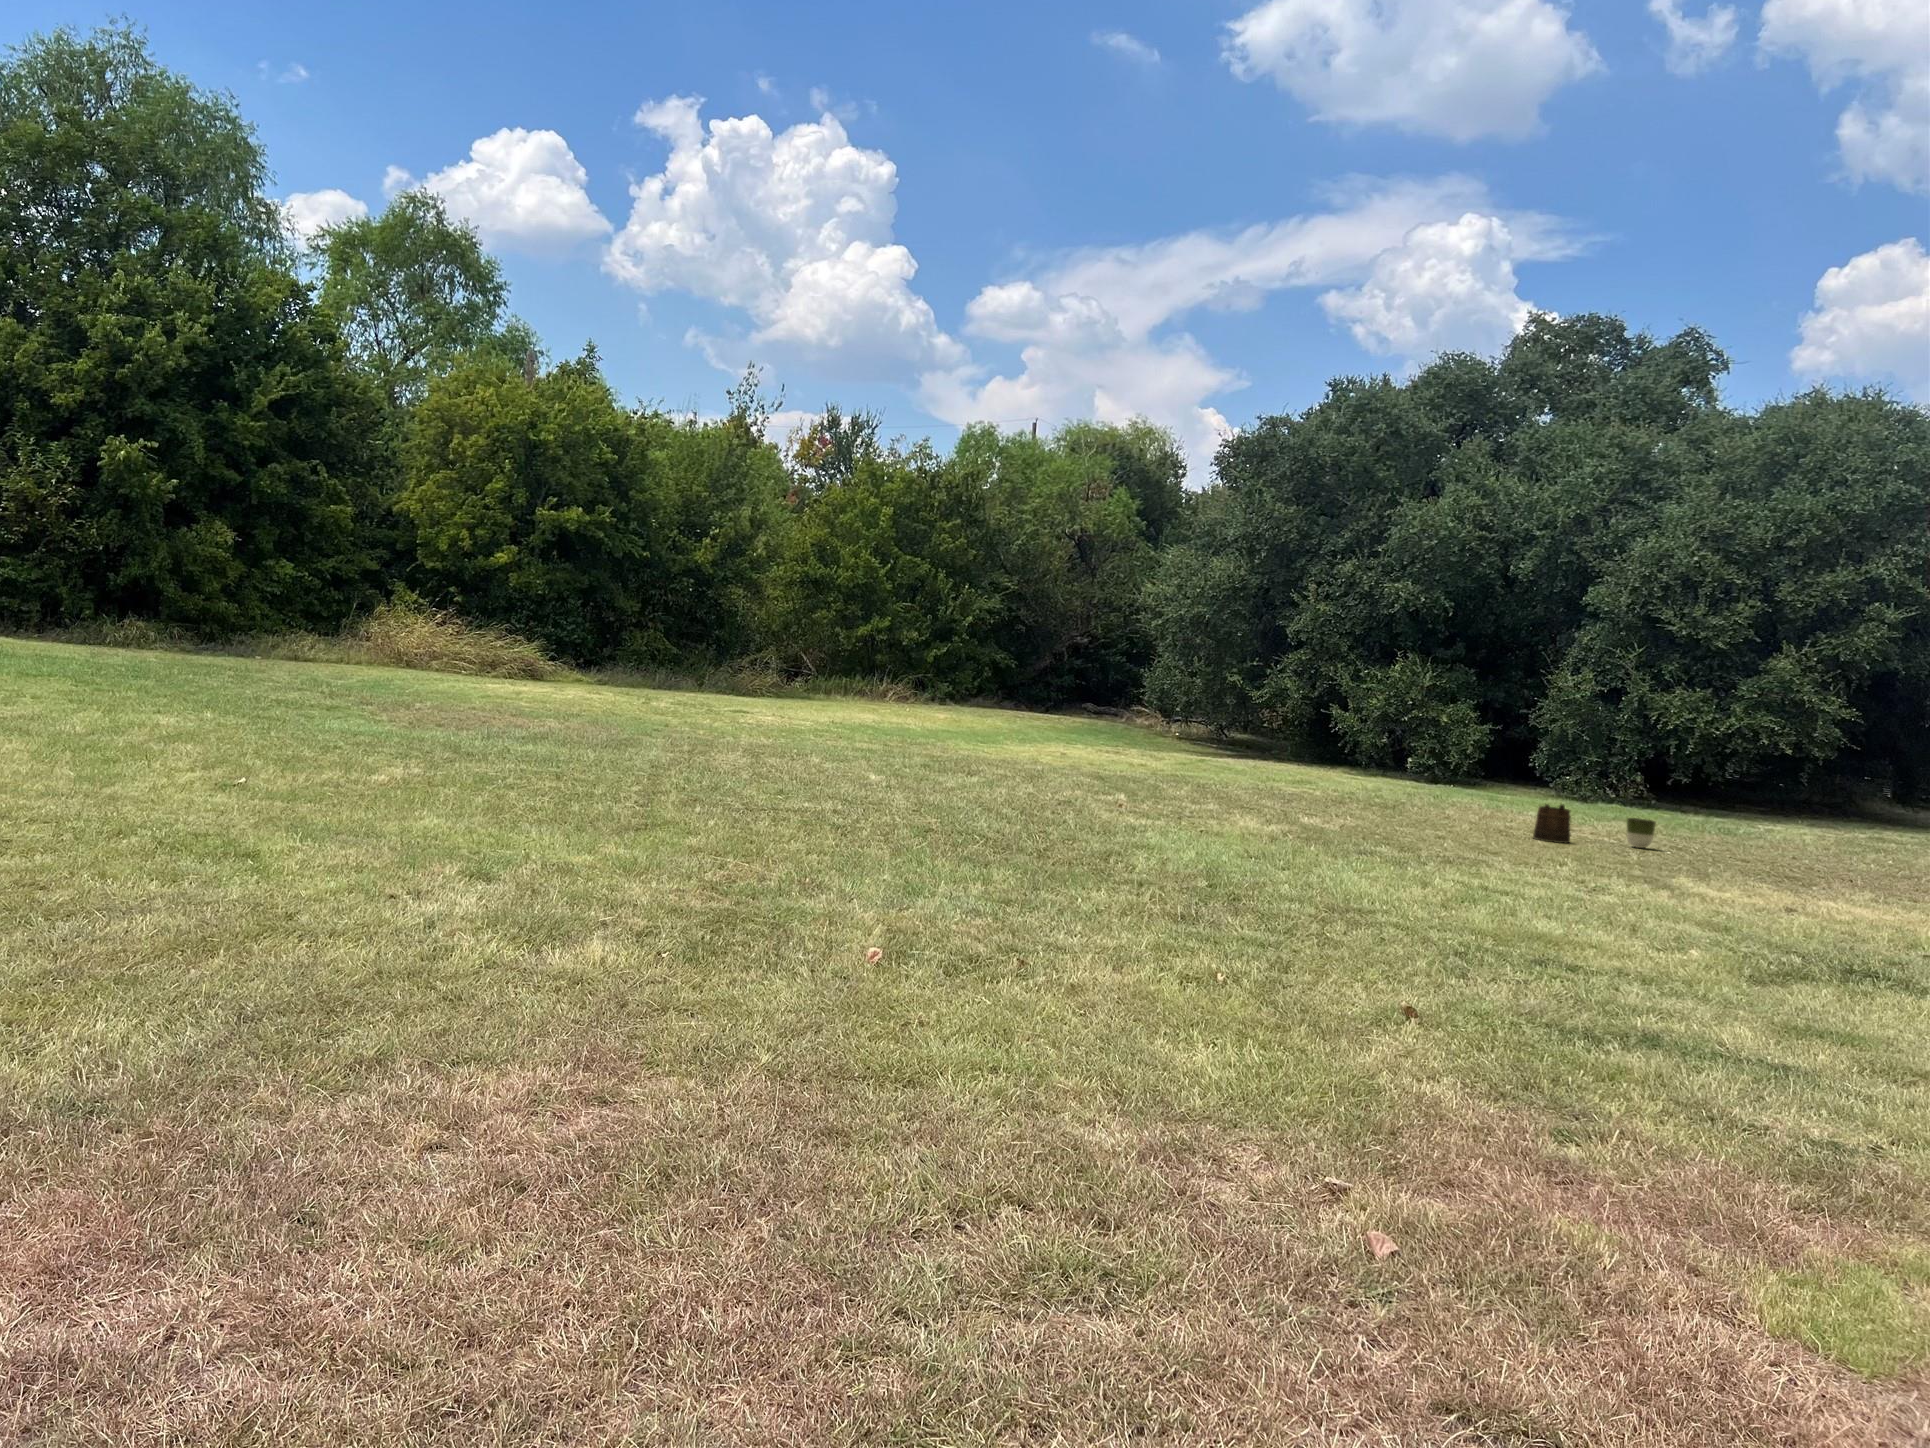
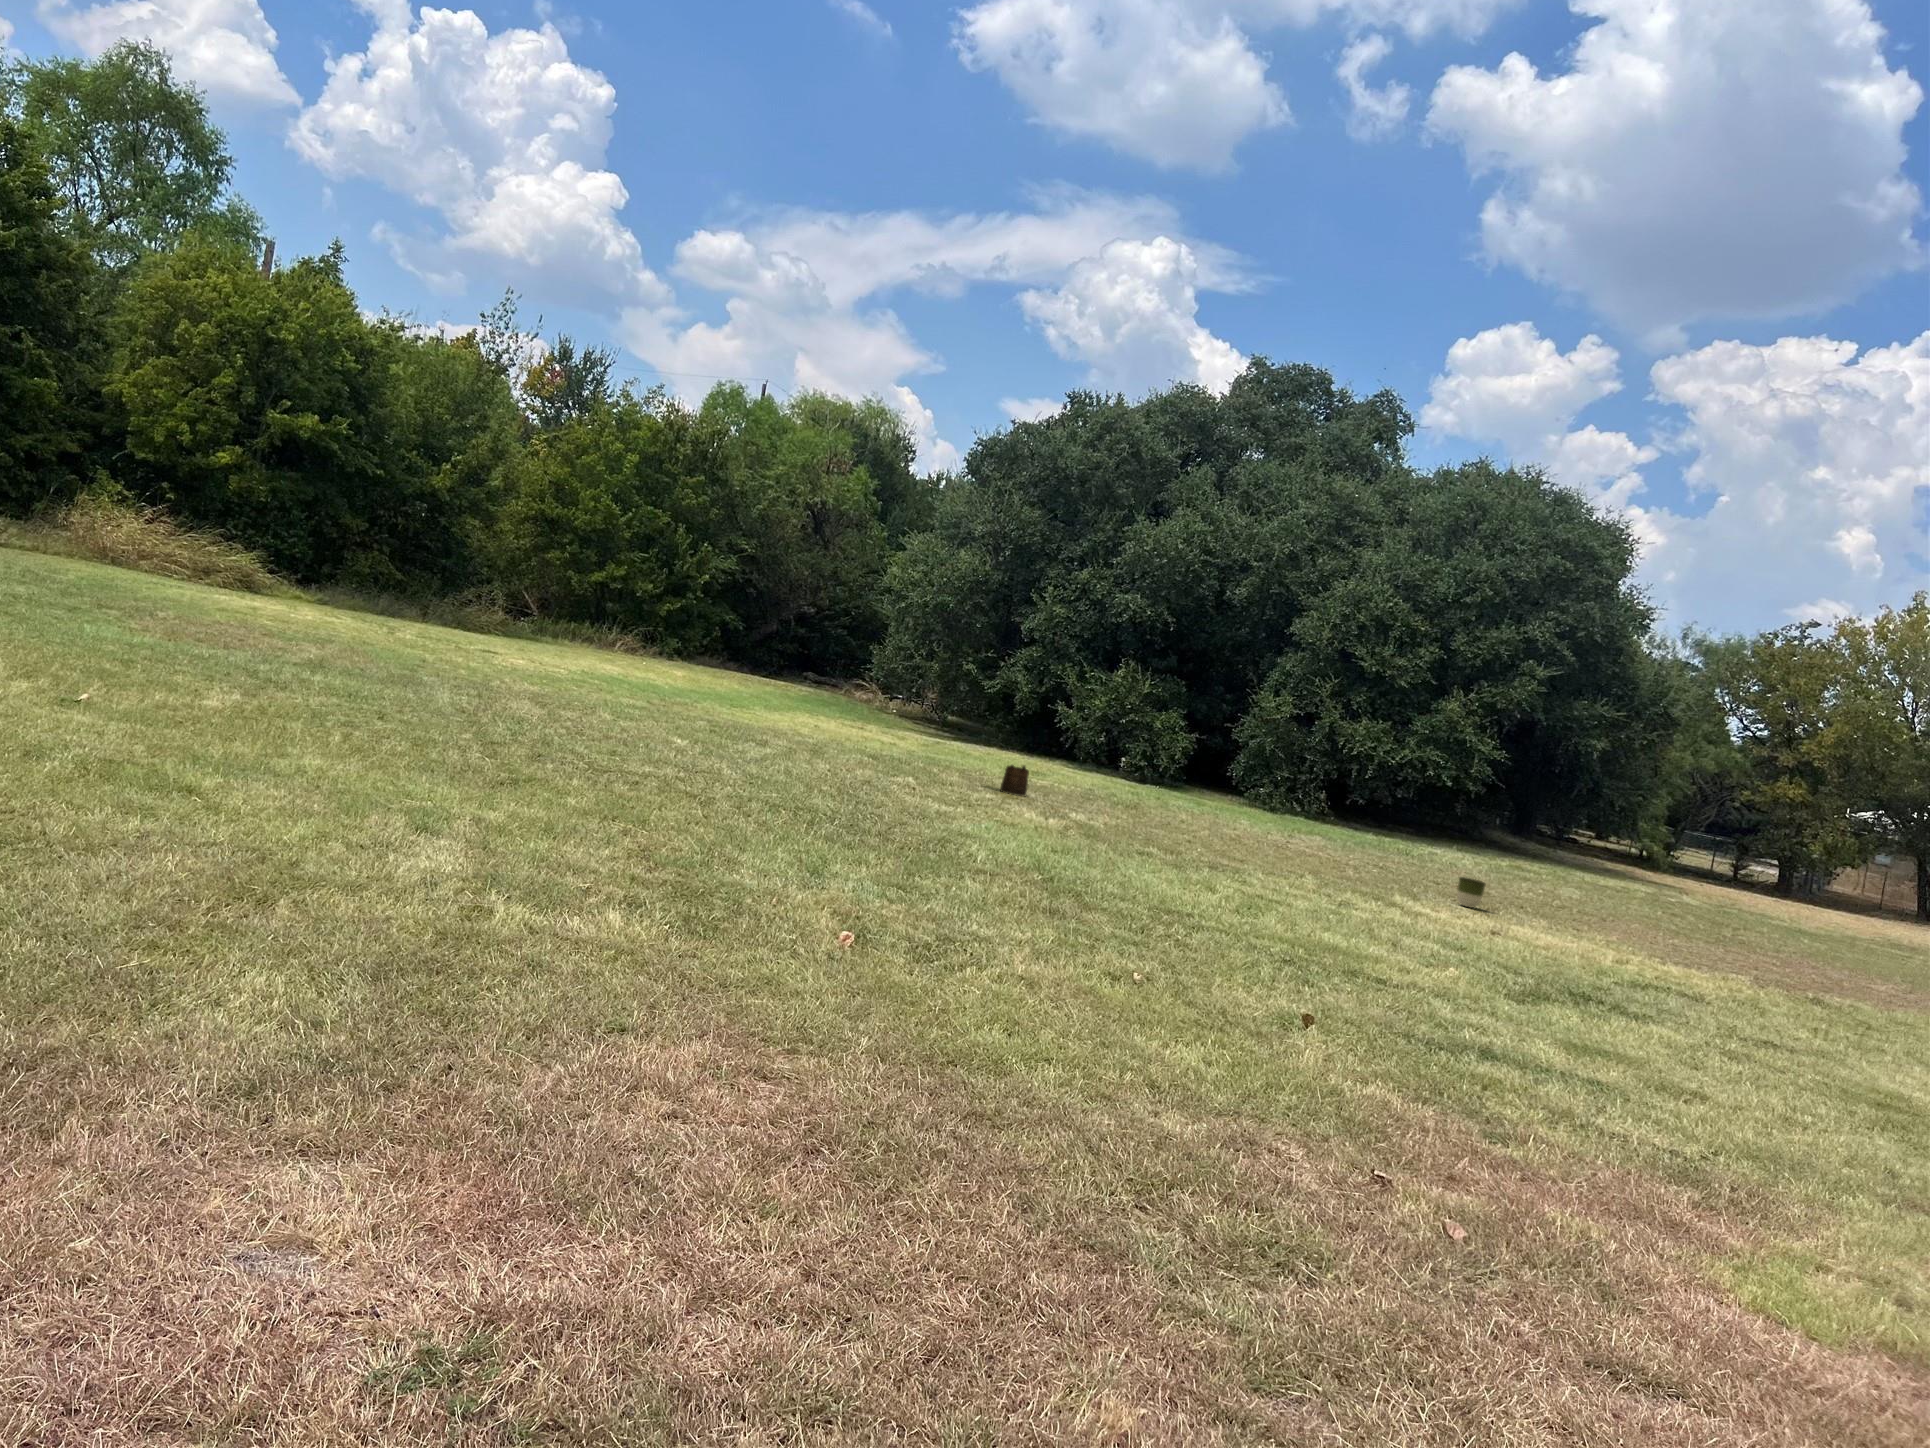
bucket: present [1533,804,1571,843] -> present [1000,765,1029,796]

